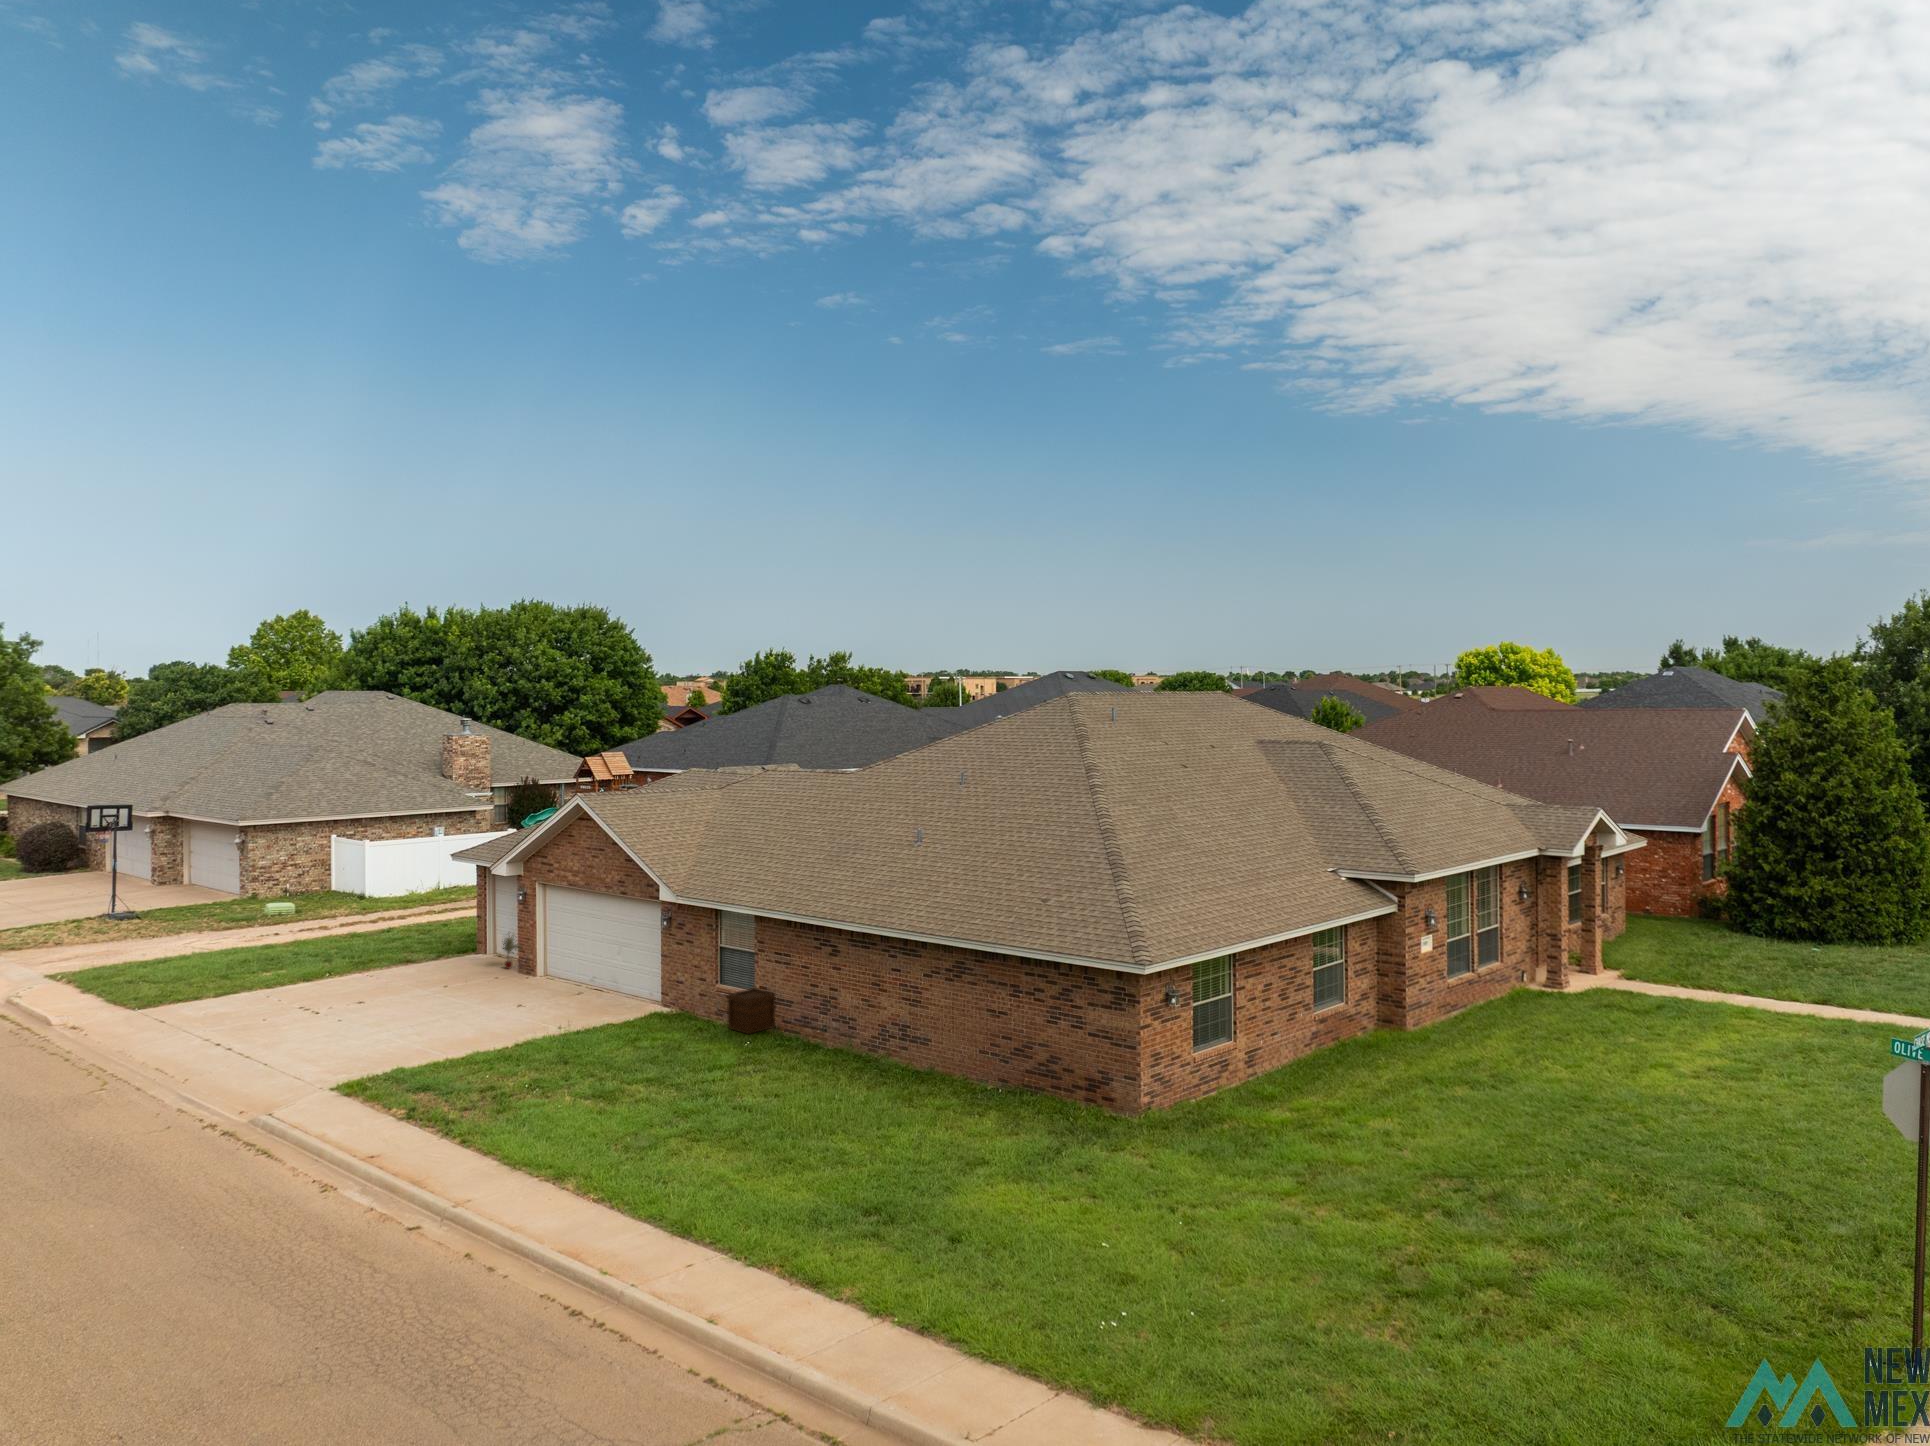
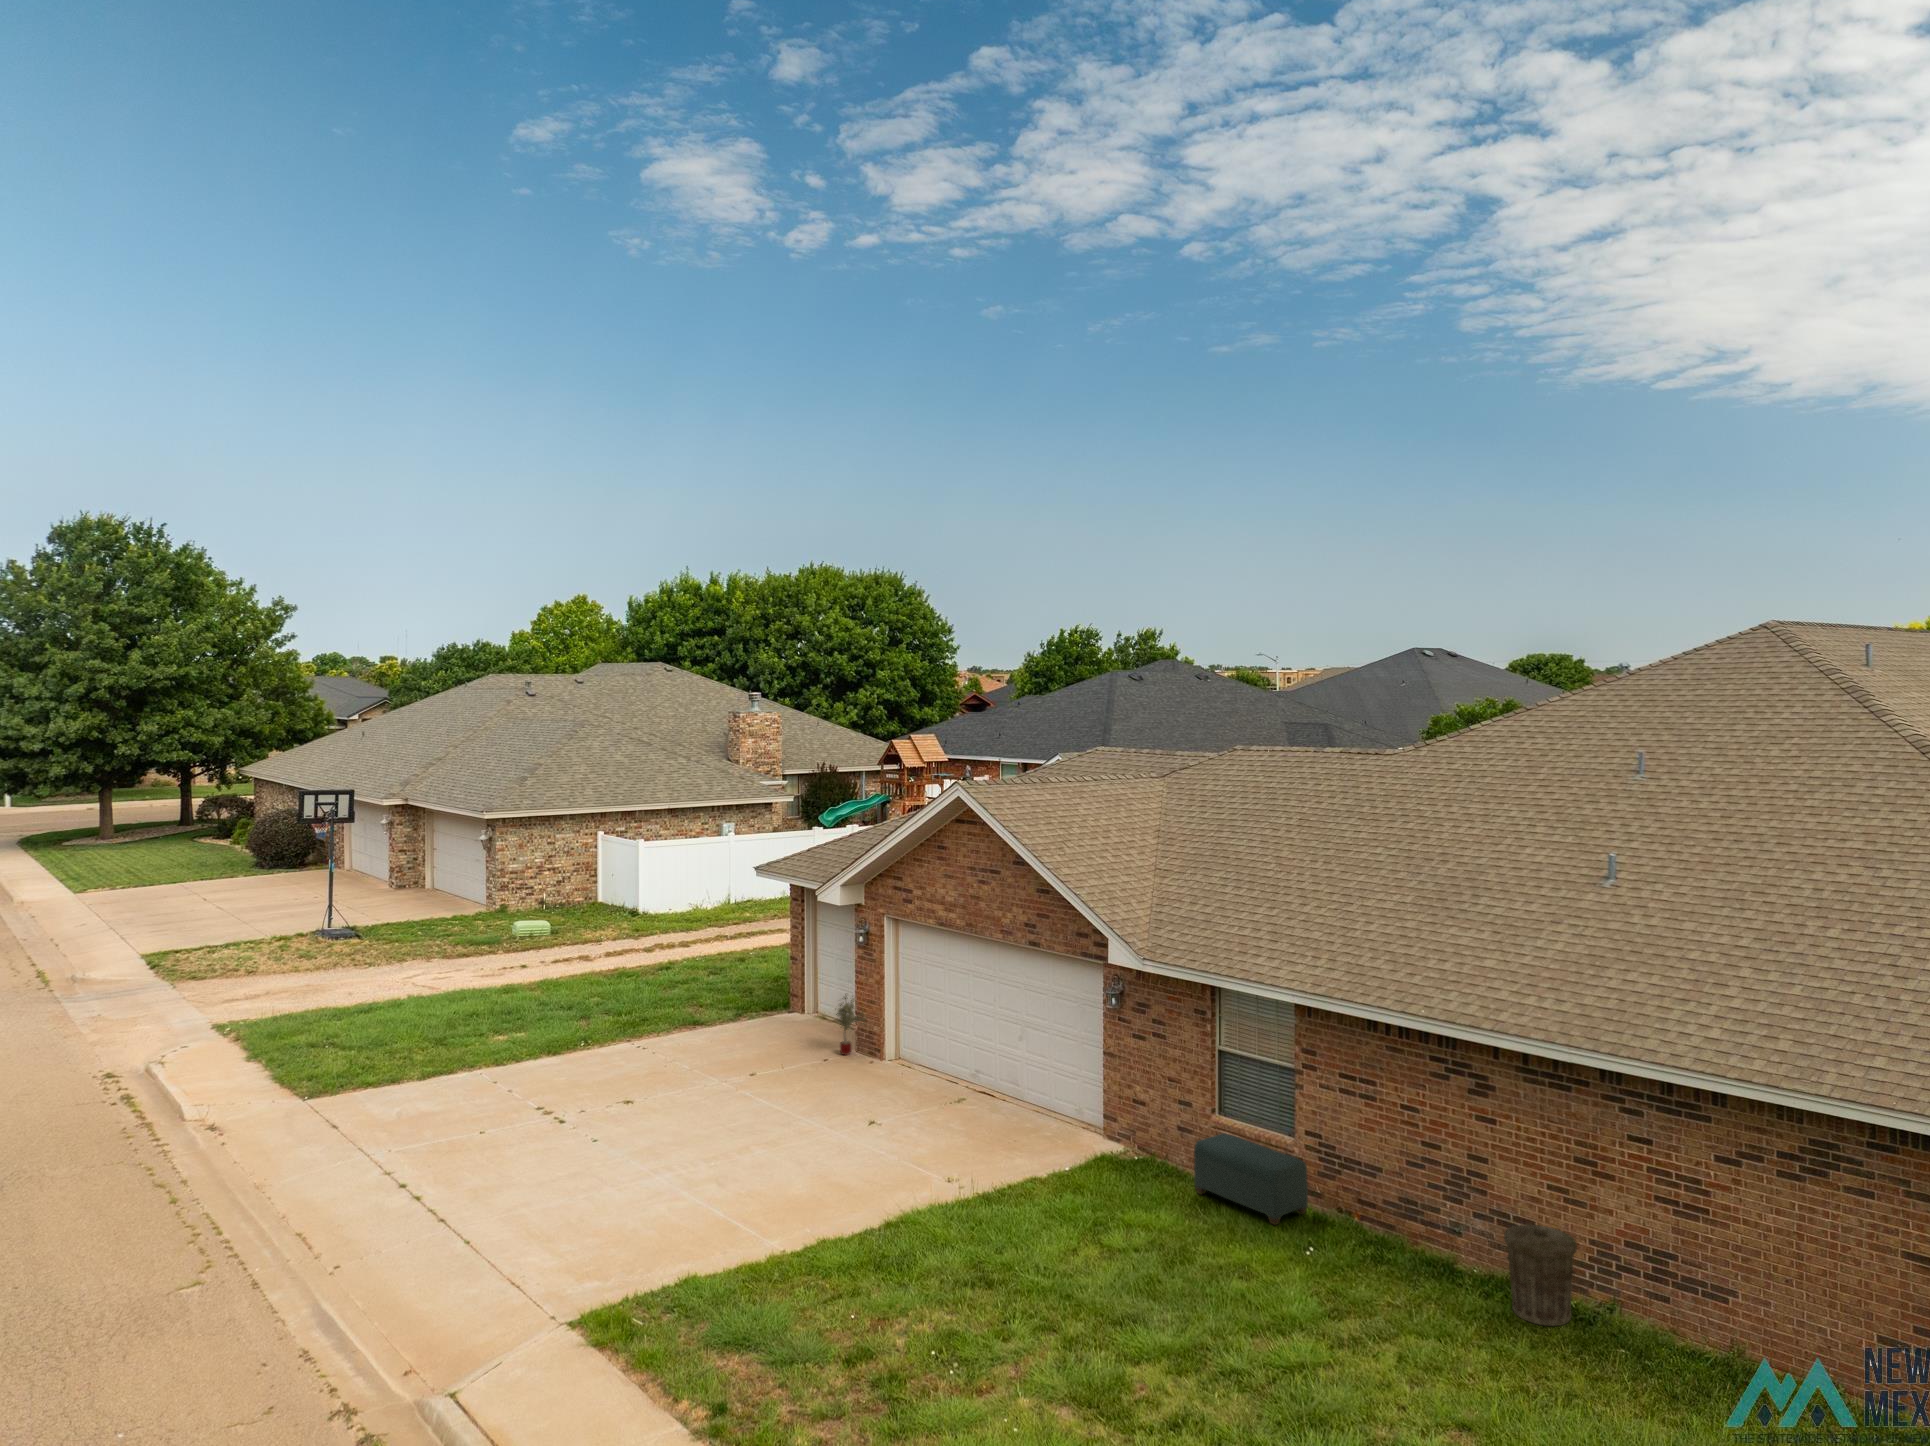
bench: none [681,984,733,1022] -> present [1194,1133,1308,1225]
wooden crate: present [727,988,775,1034] -> none [1318,1160,1425,1274]
trash can: none [795,1005,825,1044] -> present [1504,1224,1577,1326]

